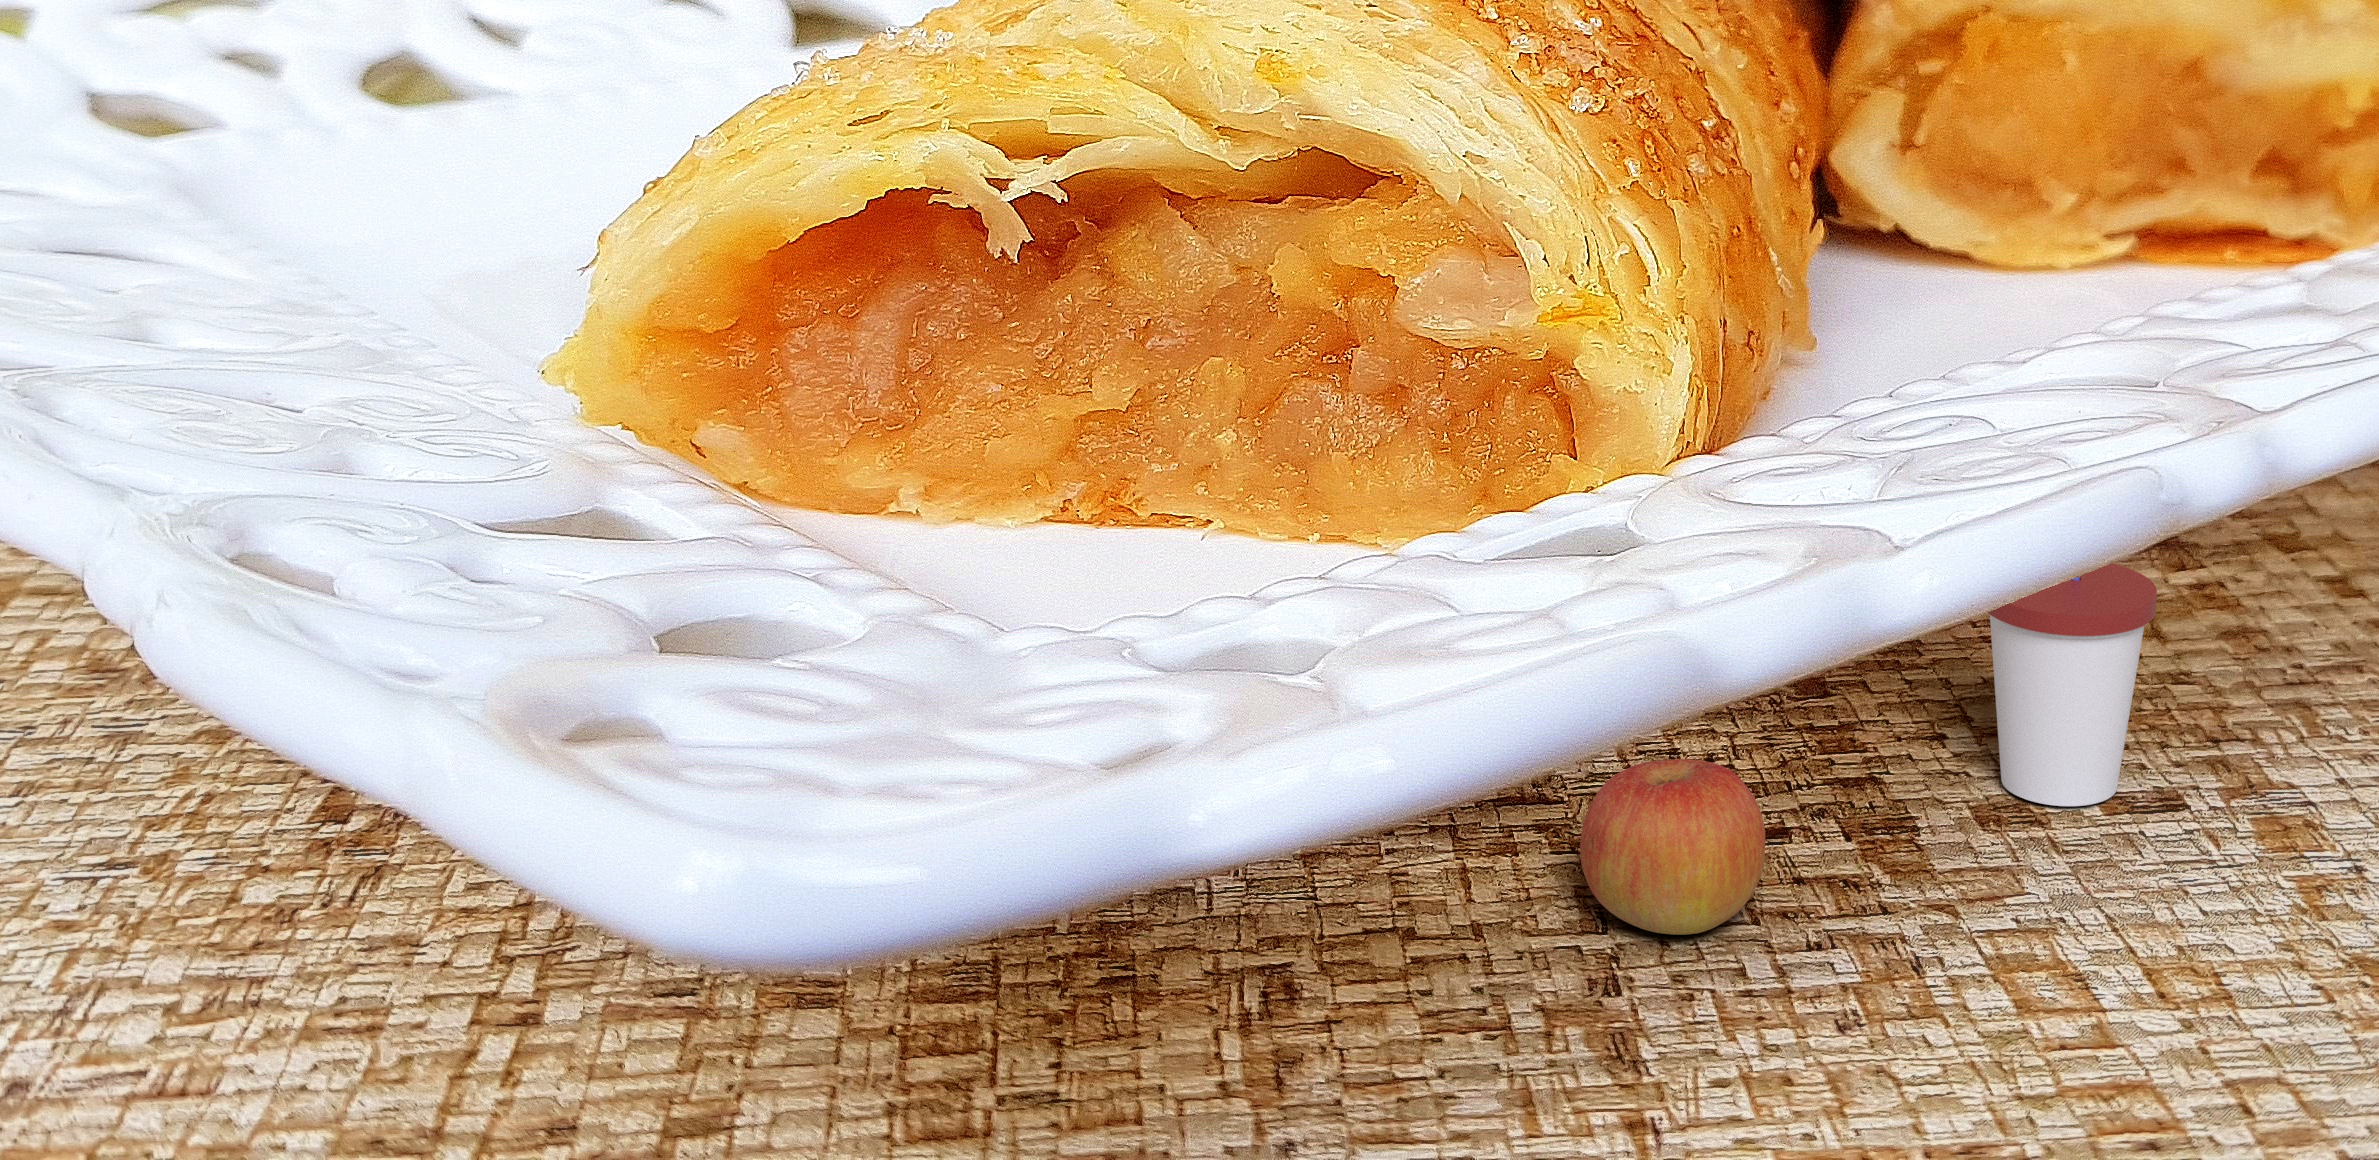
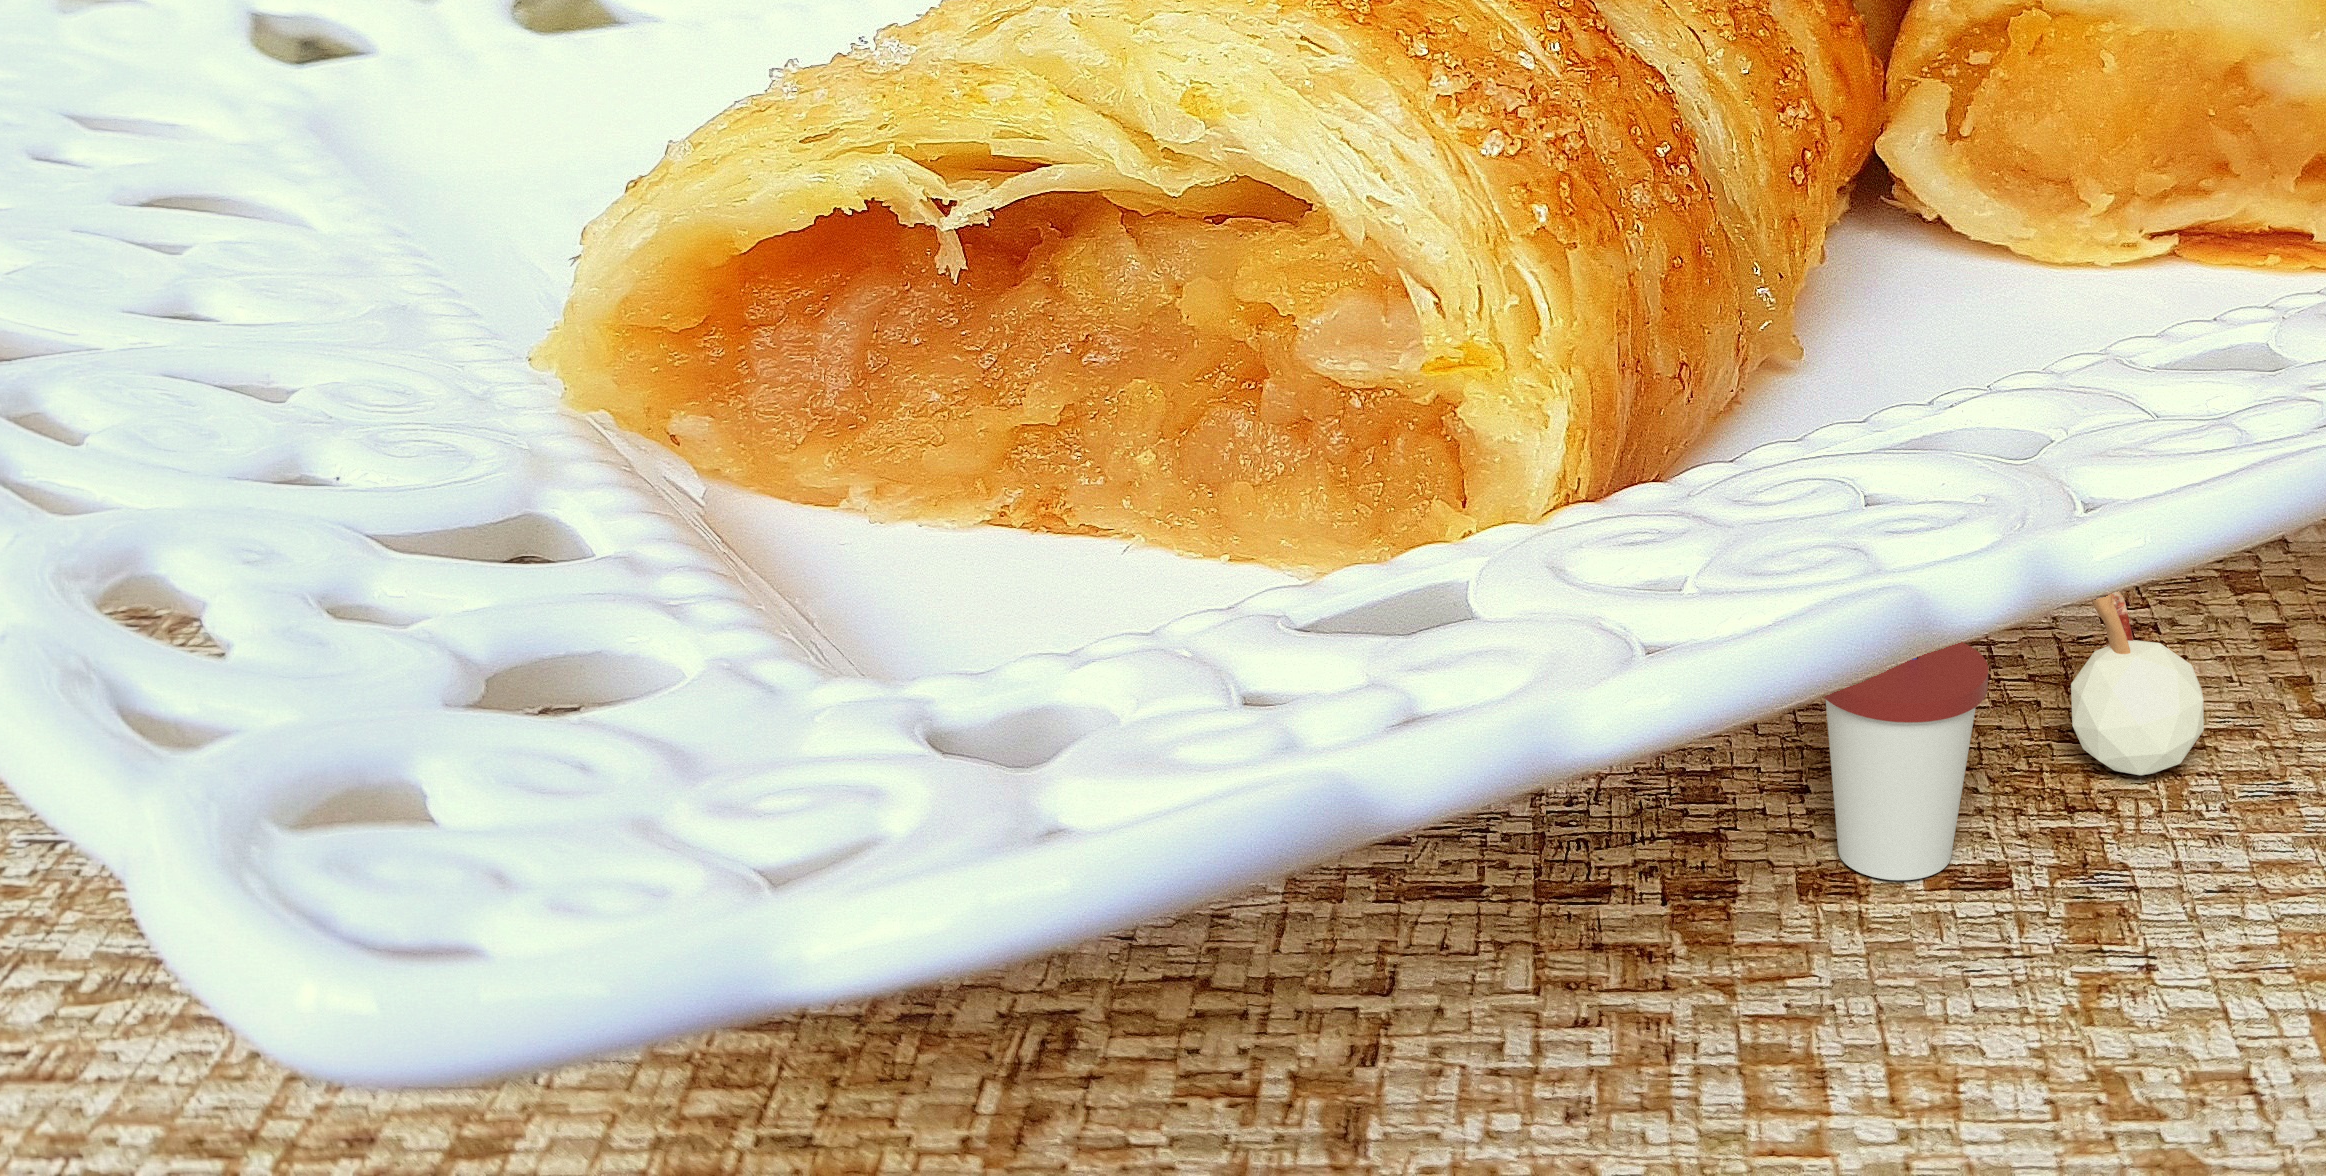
candle: none [2193,467,2331,704] -> present [2071,591,2204,775]
apple: present [1580,759,1765,935] -> none [1370,830,1547,1004]

